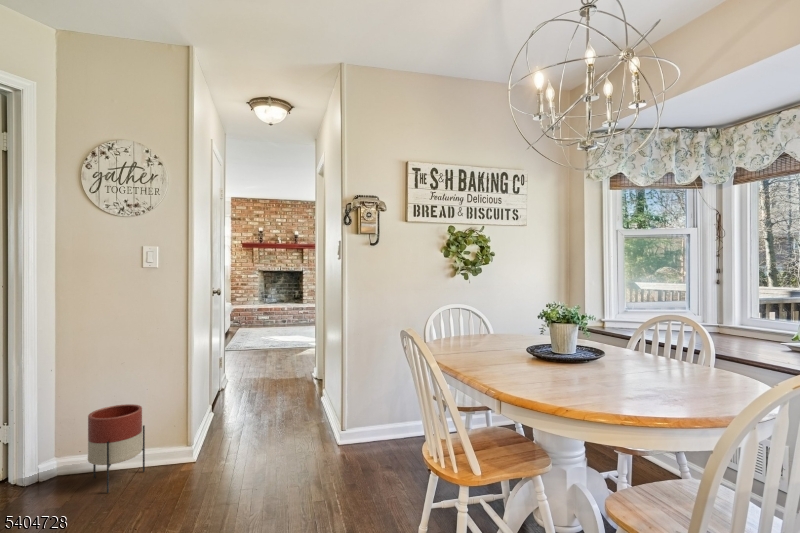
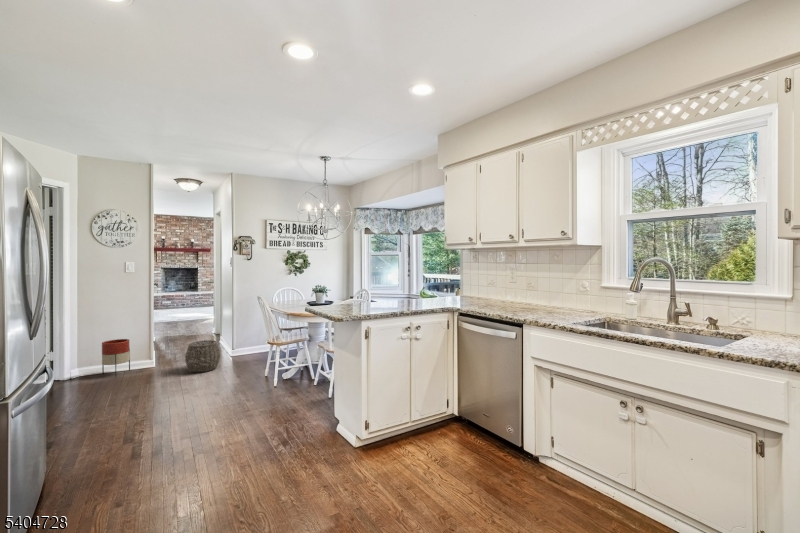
woven basket: none [239,420,313,505] -> present [185,340,220,372]

